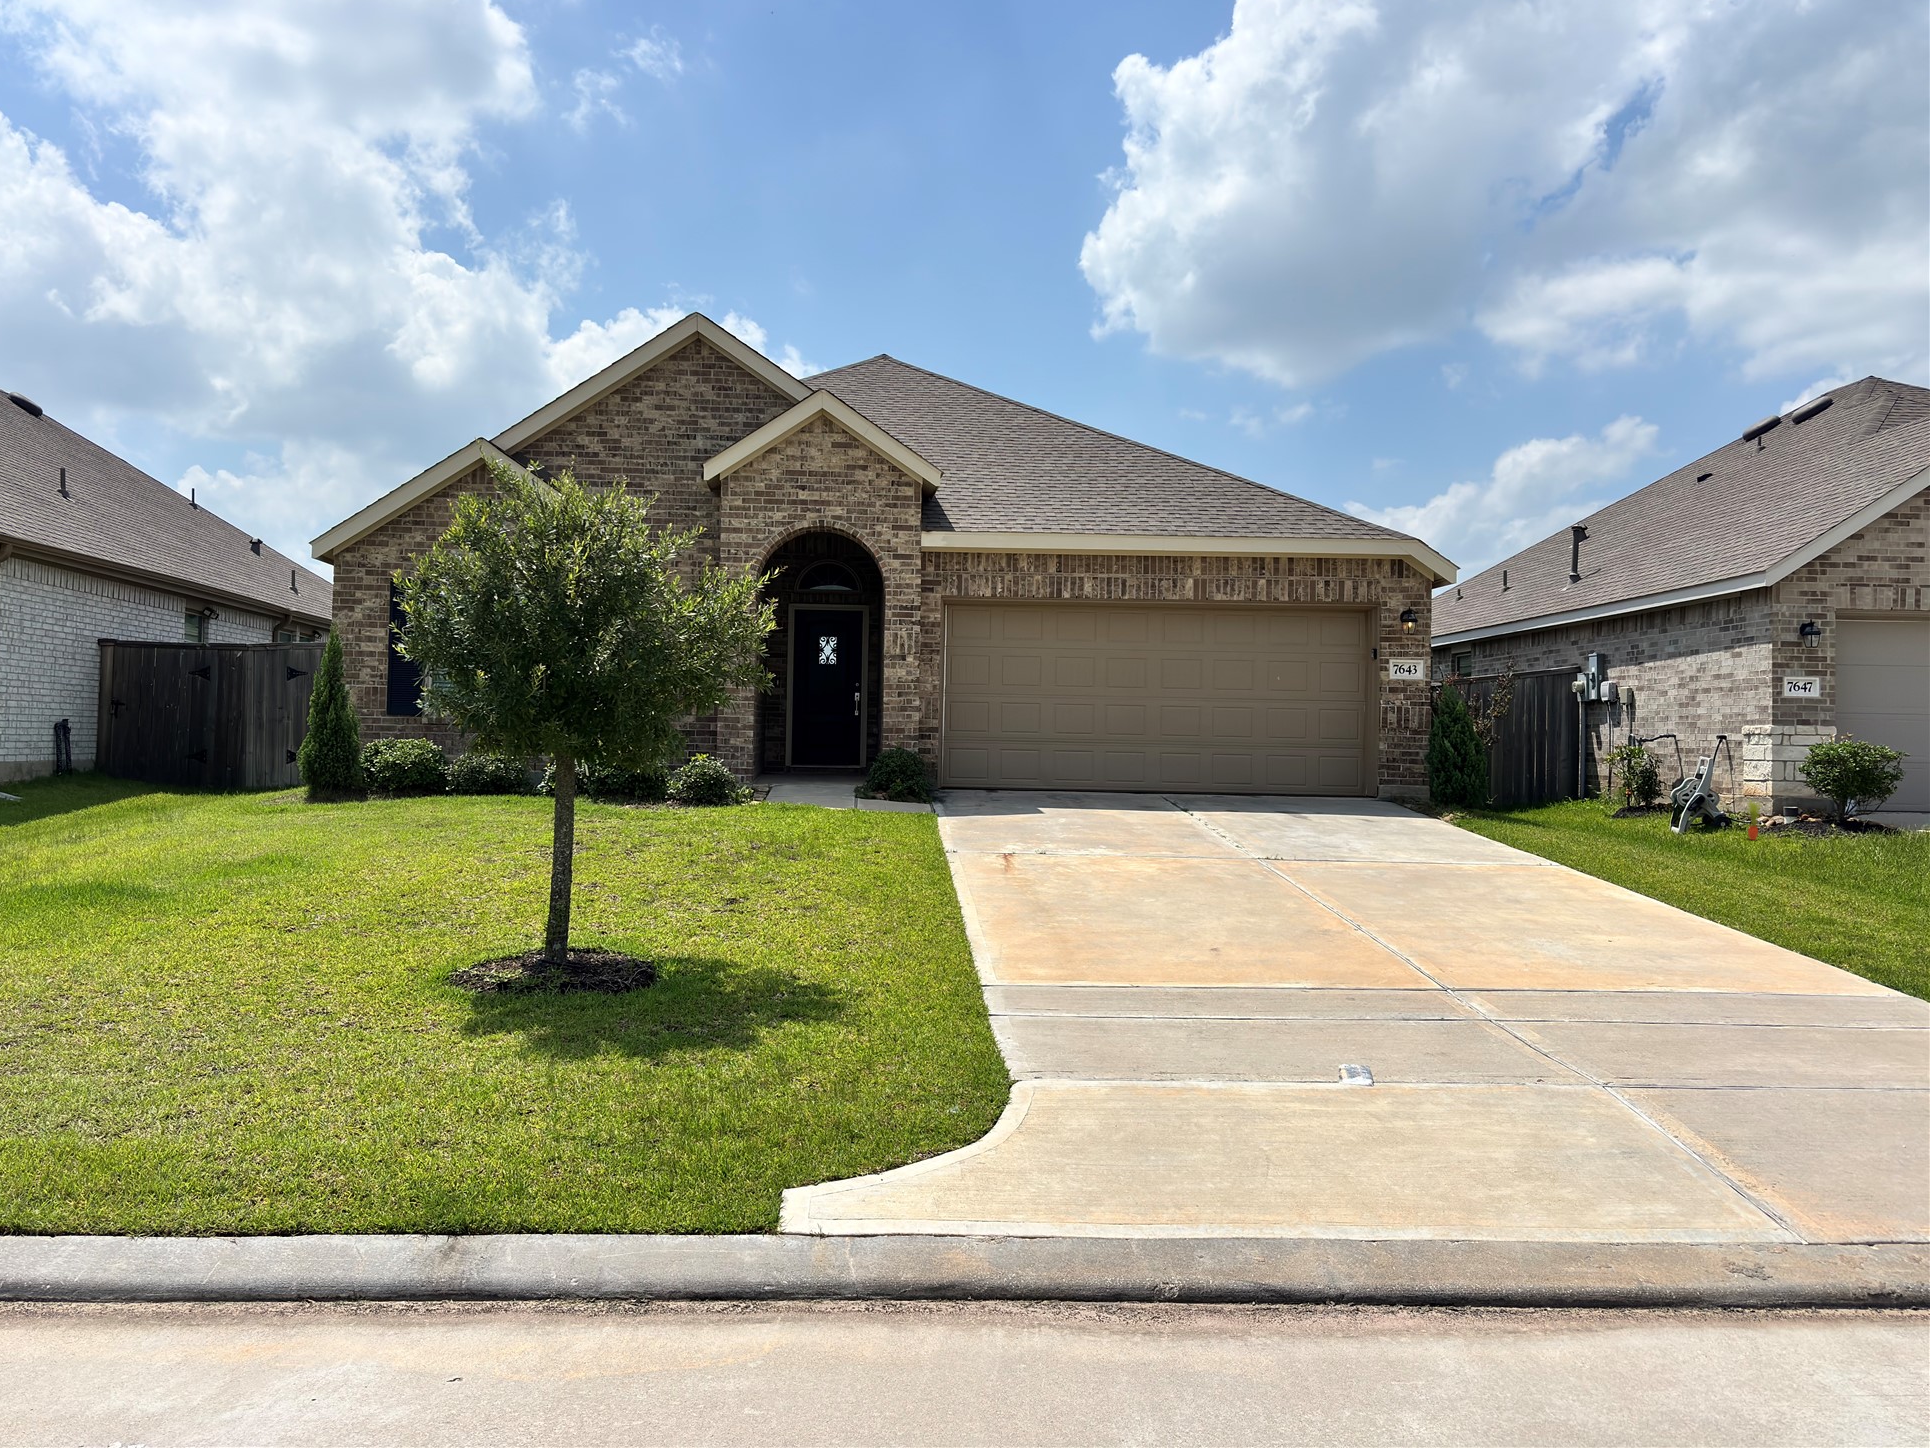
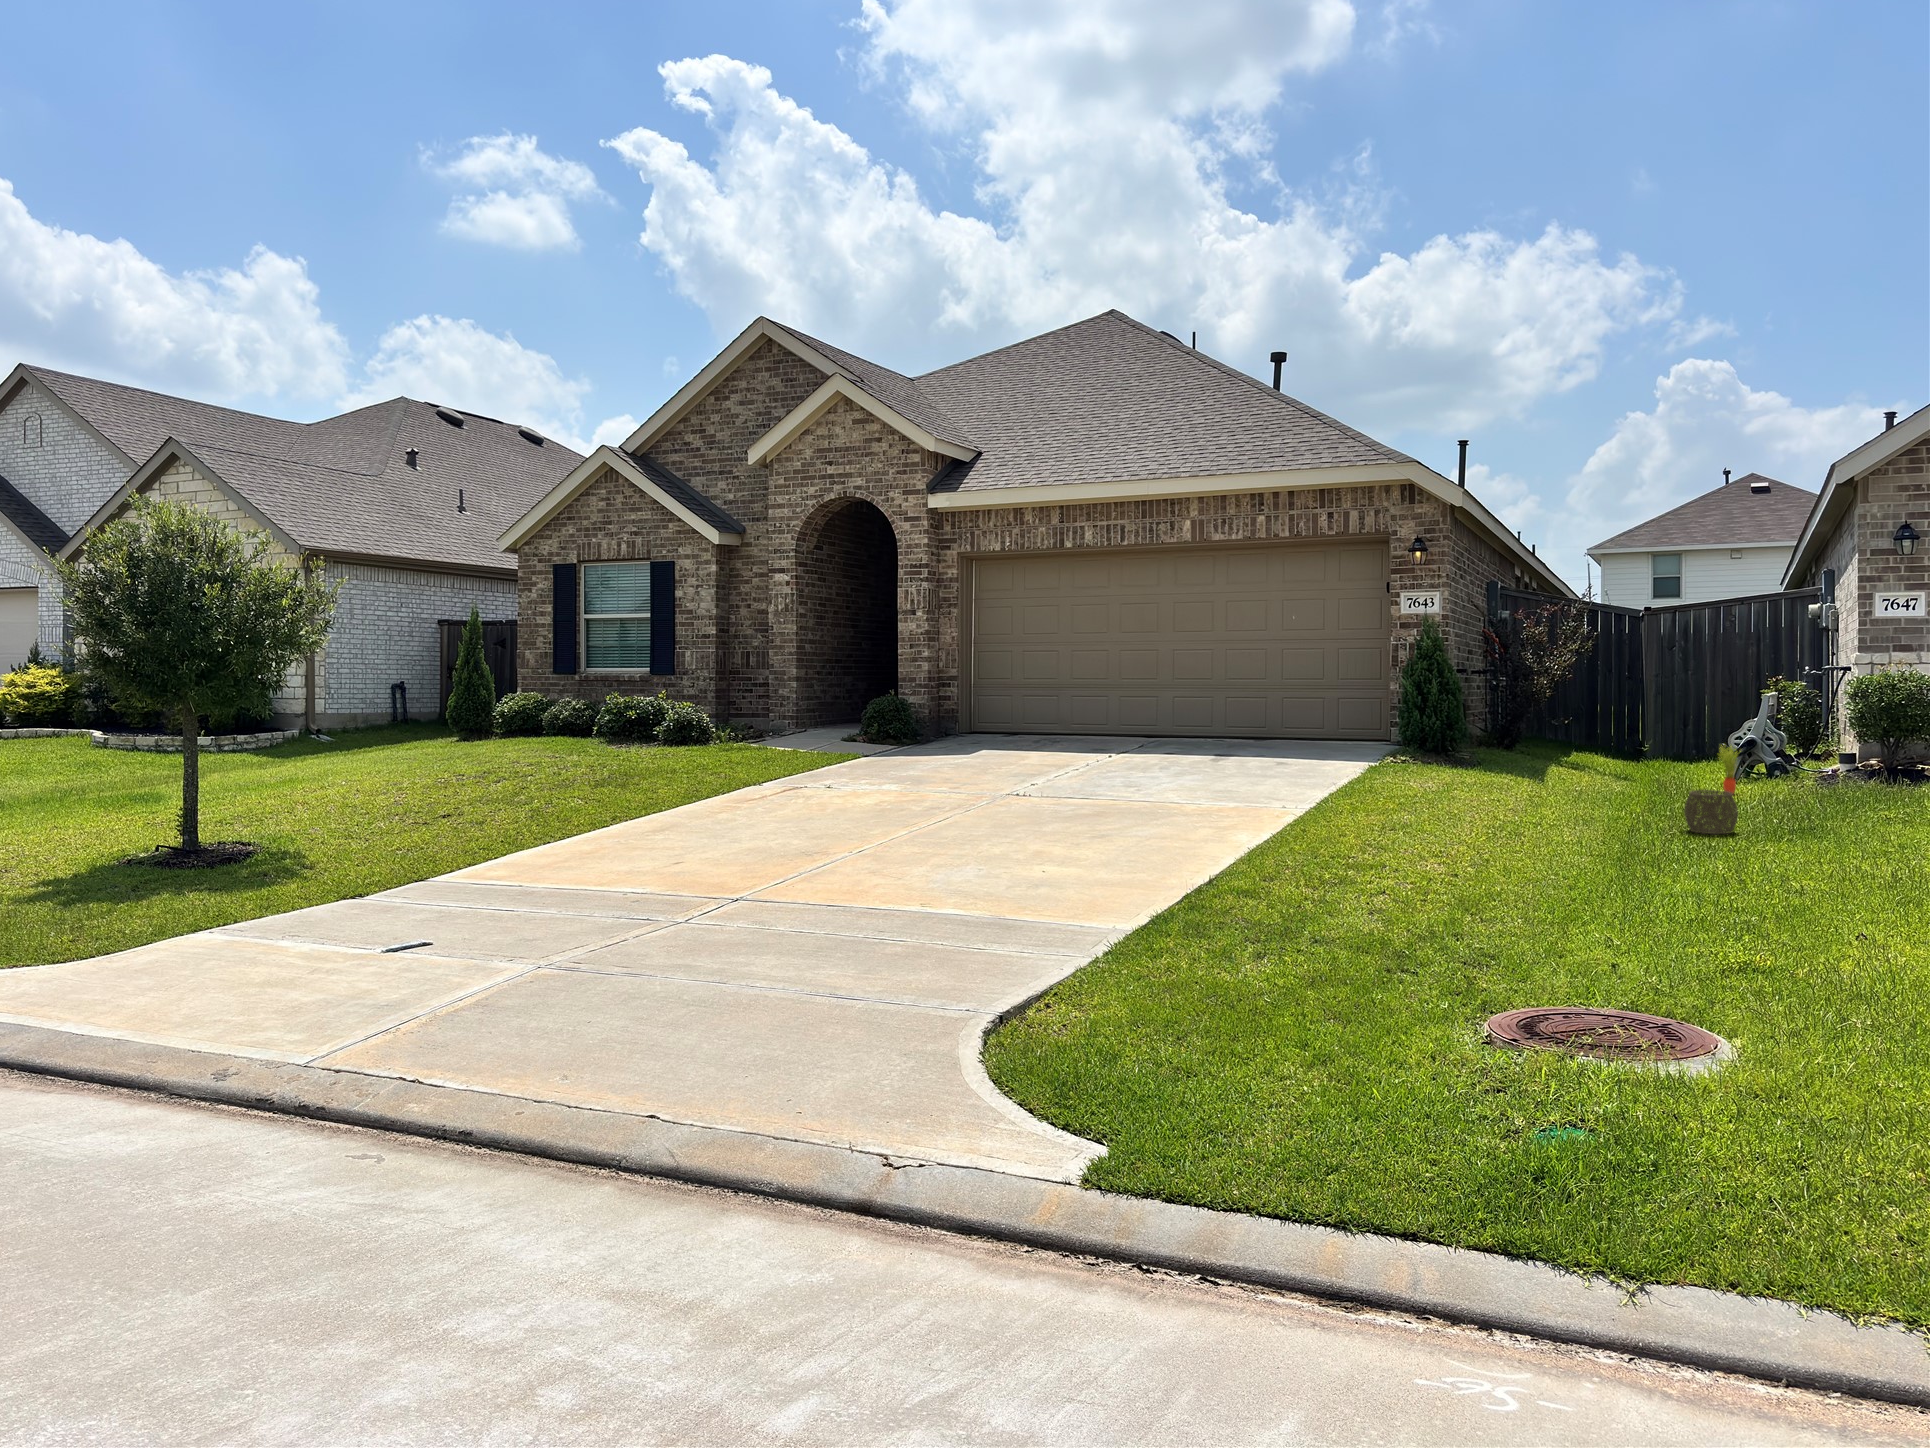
woven basket: none [1814,836,1857,871] -> present [1684,790,1738,834]

